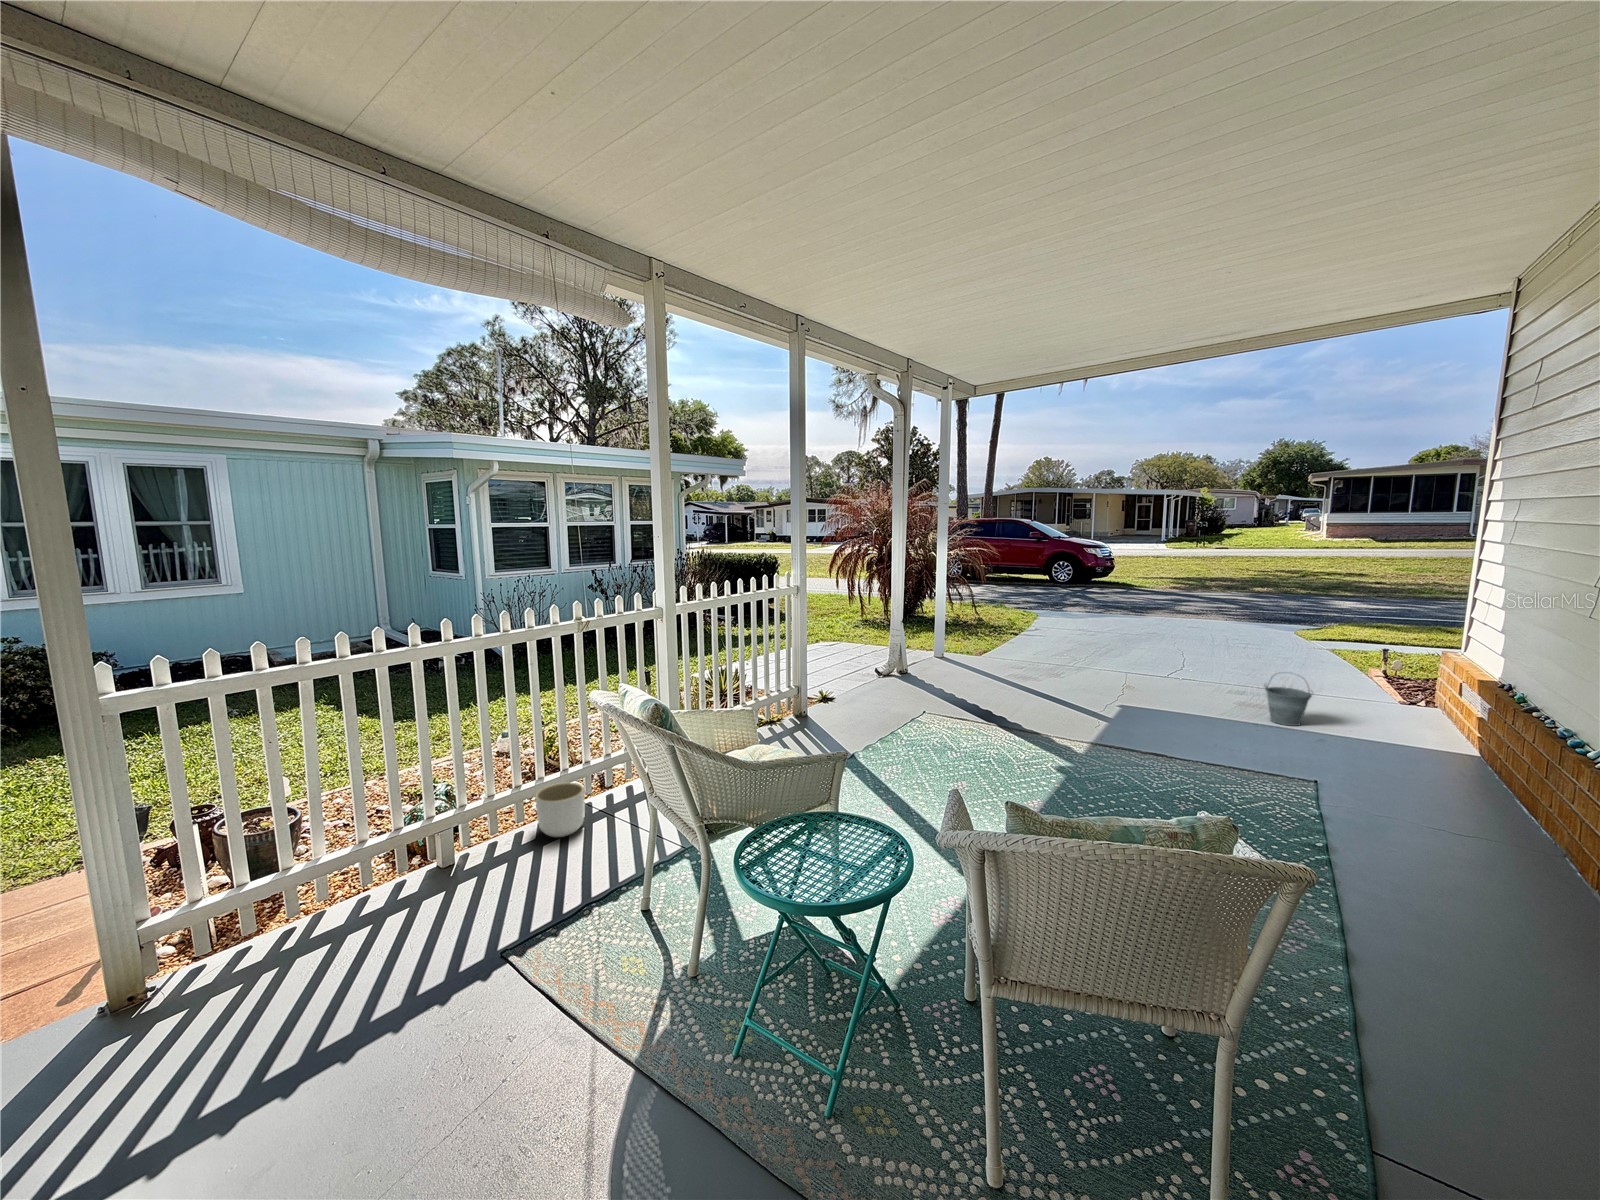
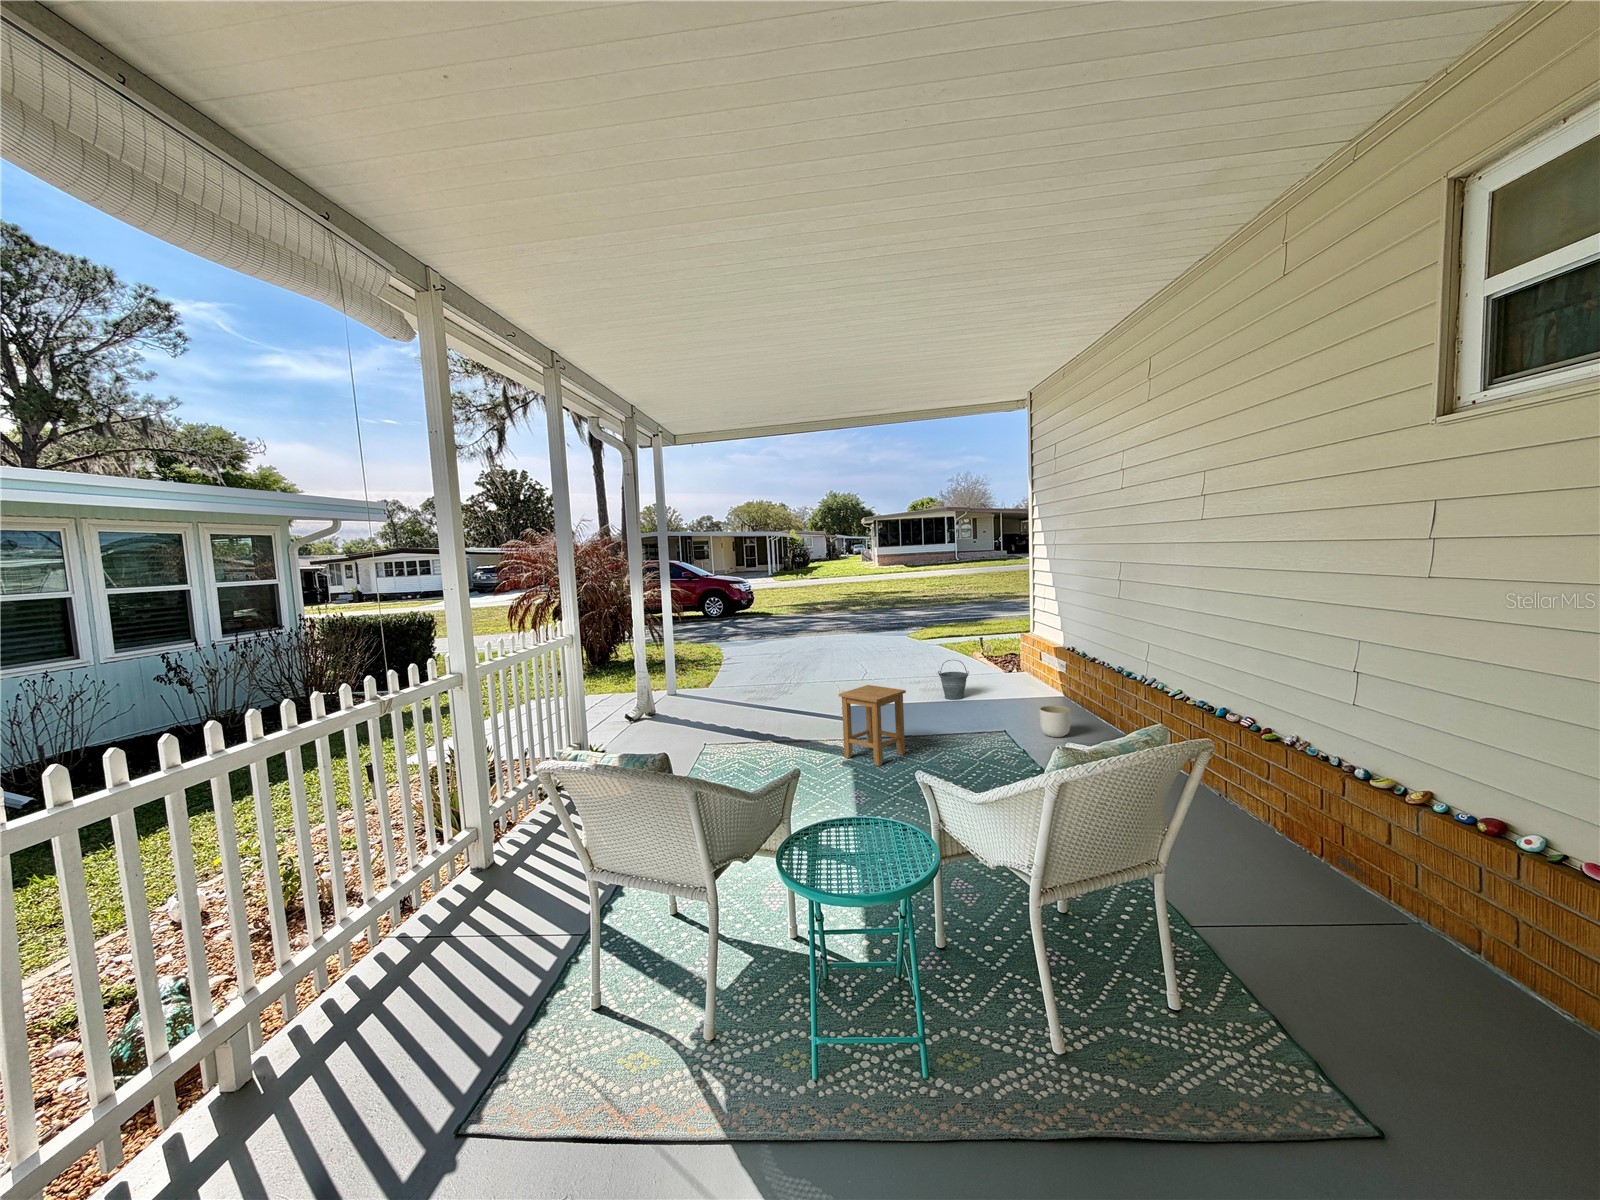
stool: none [1066,683,1156,781] -> present [838,685,906,766]
planter: present [535,782,585,837] -> present [1040,706,1071,737]

